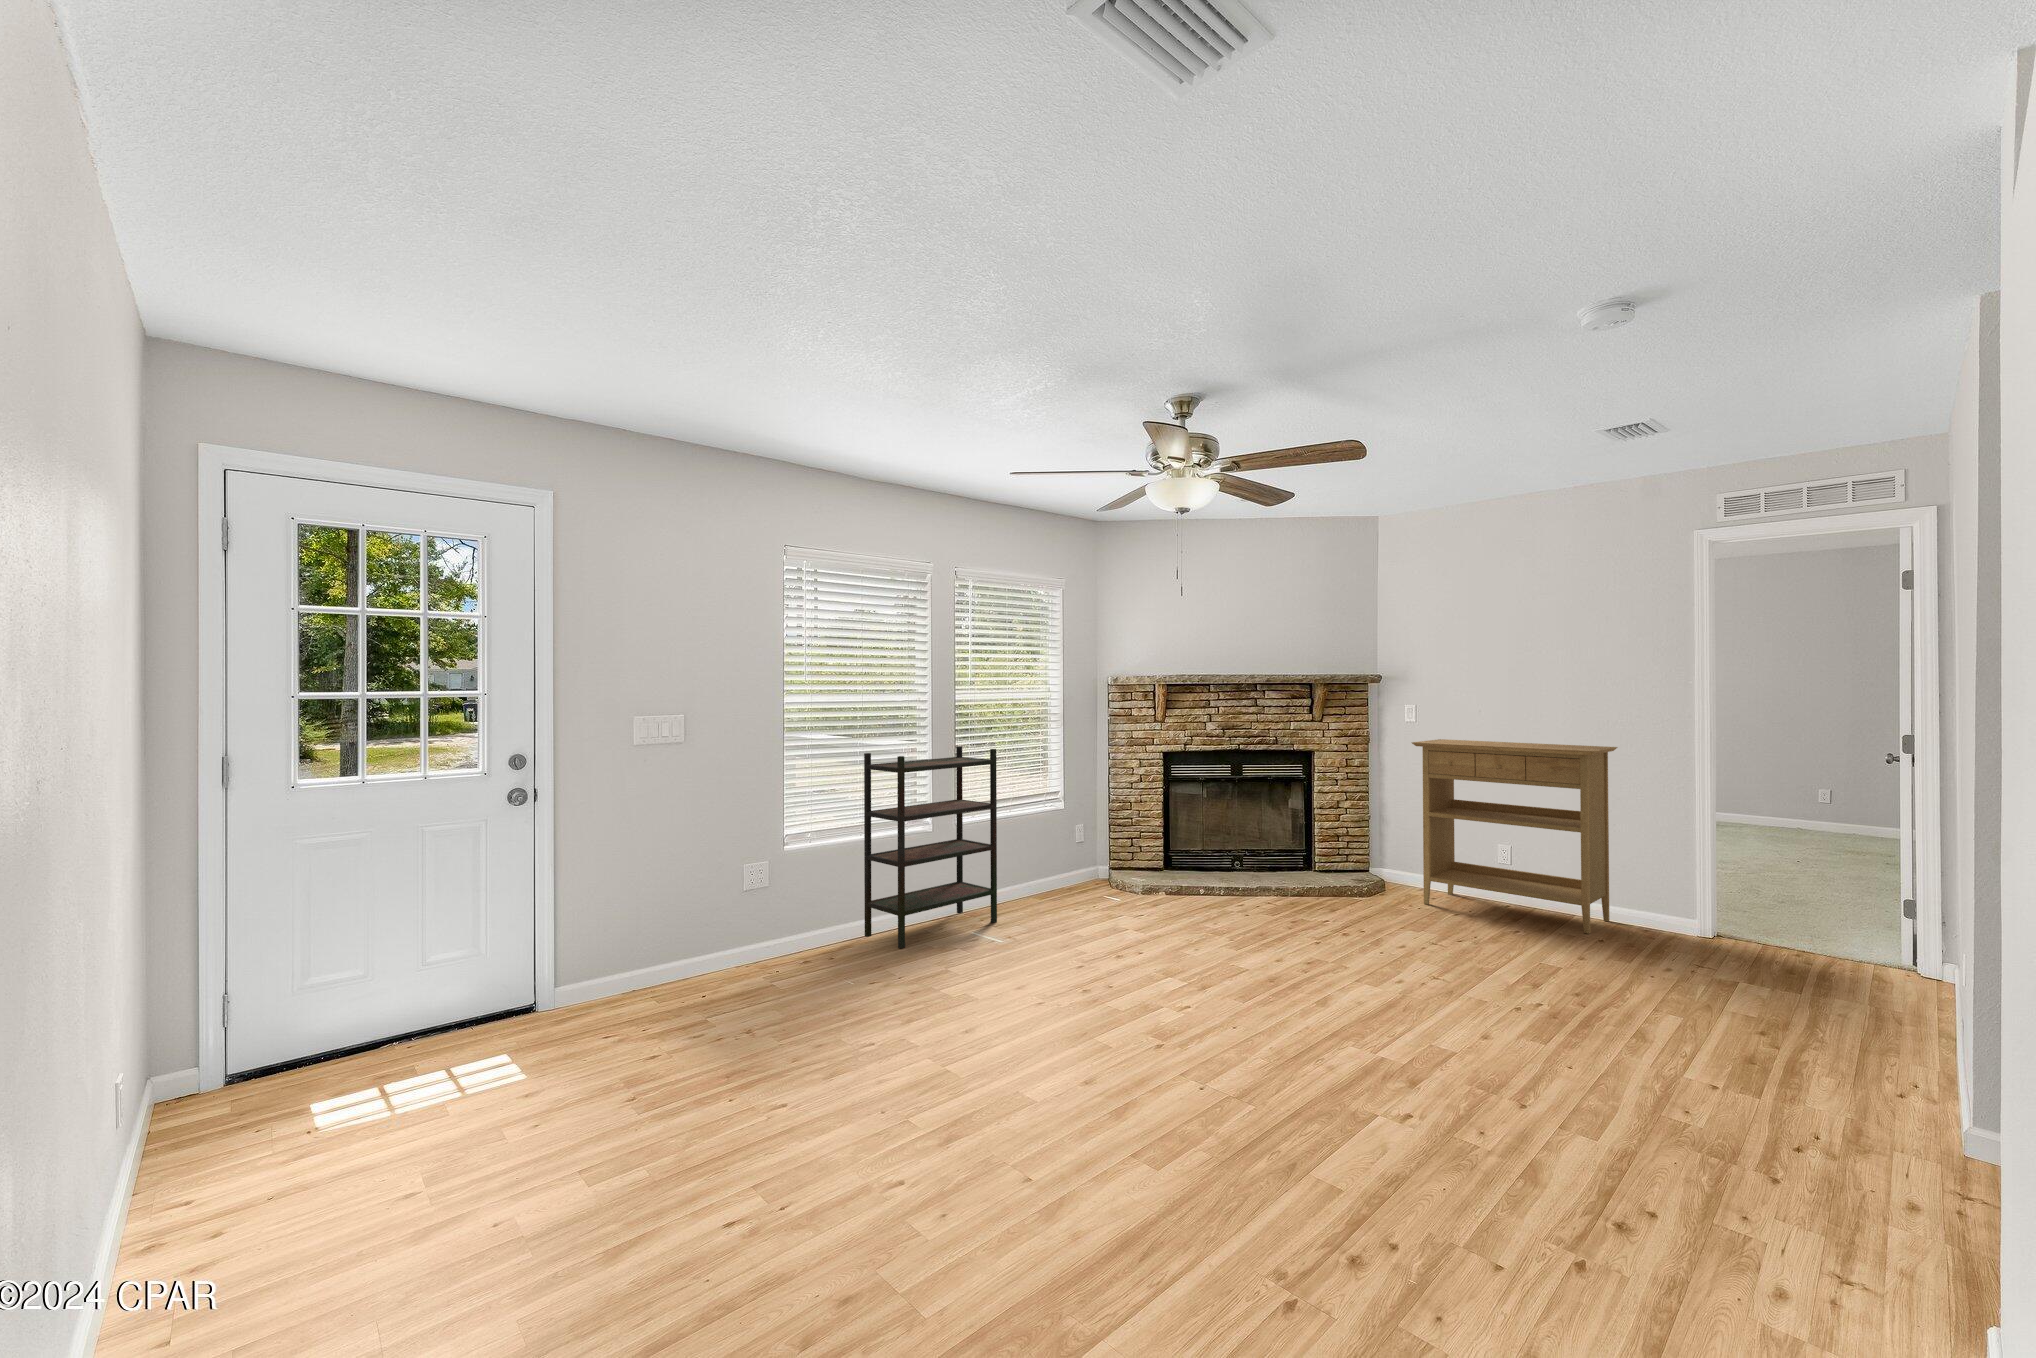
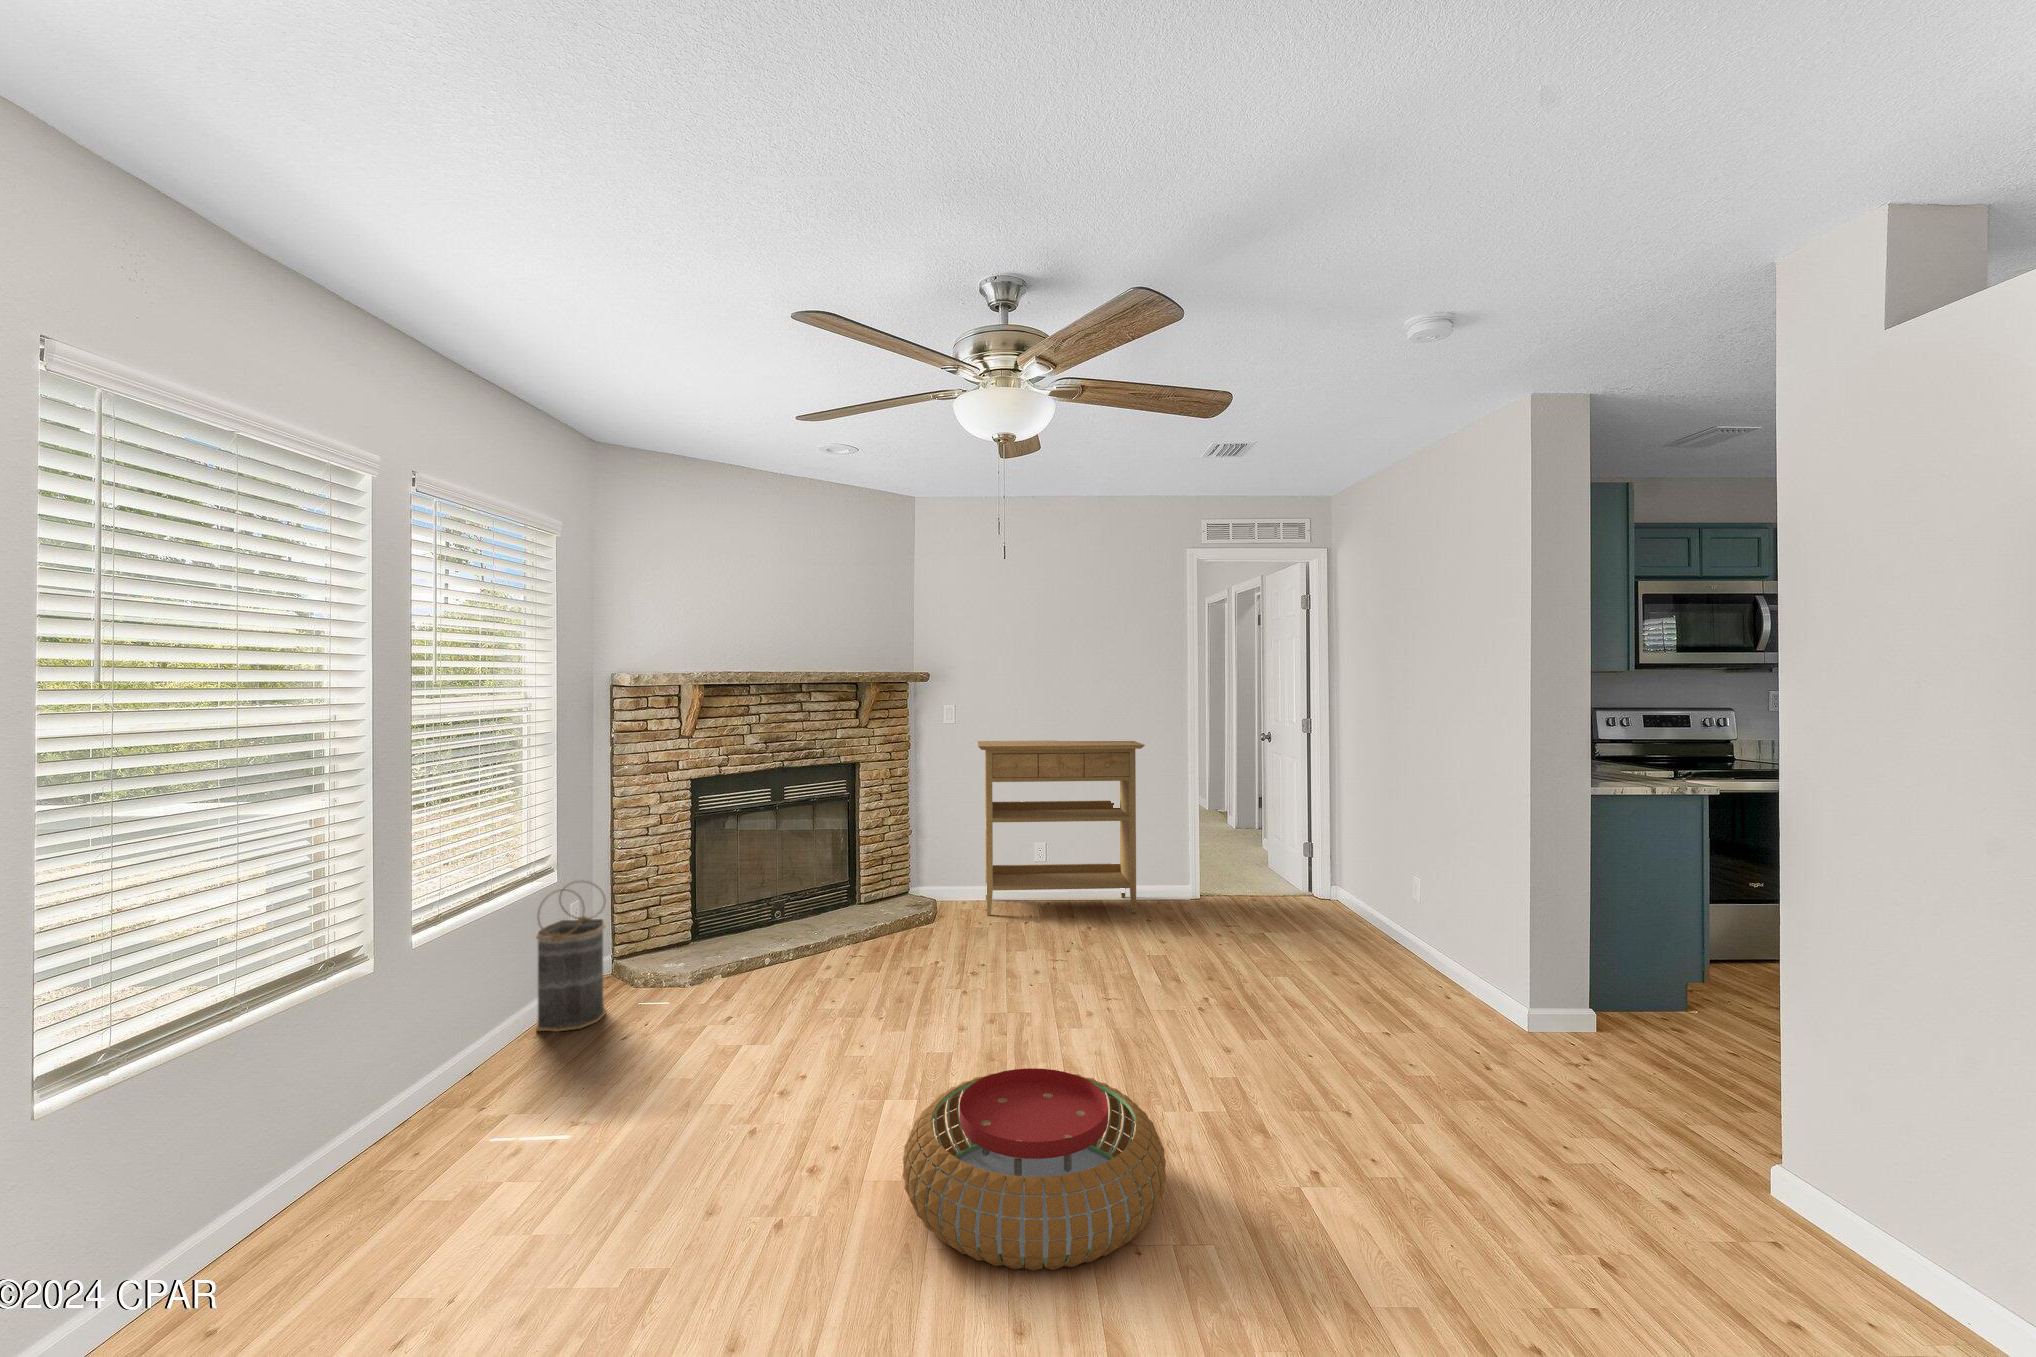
bookshelf: present [864,746,997,948] -> none [259,802,535,1270]
basket: none [1039,807,1083,897] -> present [536,883,606,1032]
pouf: none [1067,947,1242,1054] -> present [903,1068,1166,1271]

